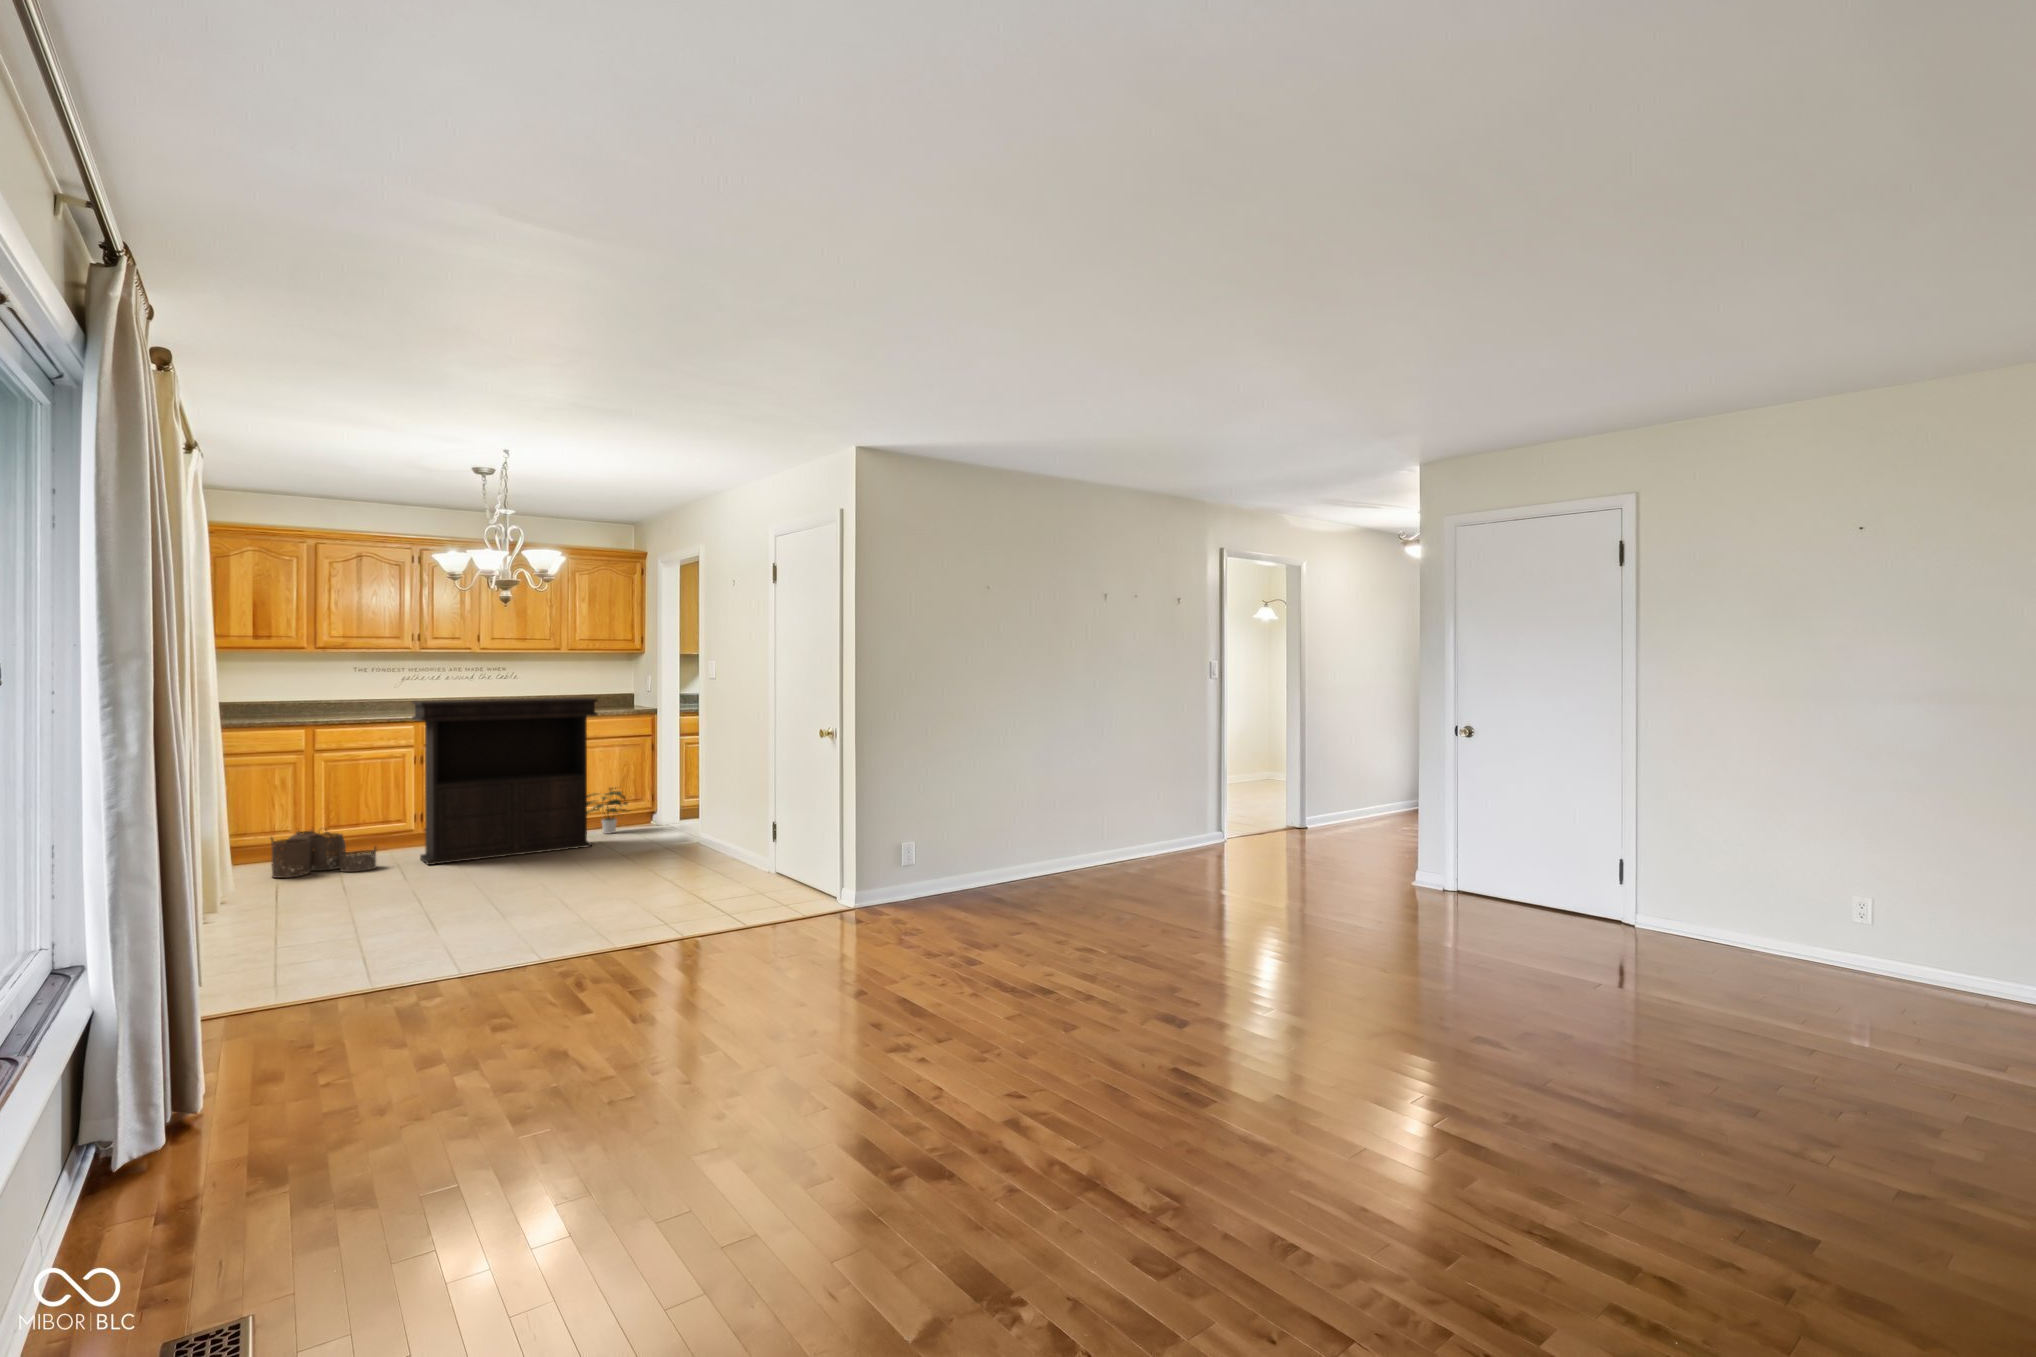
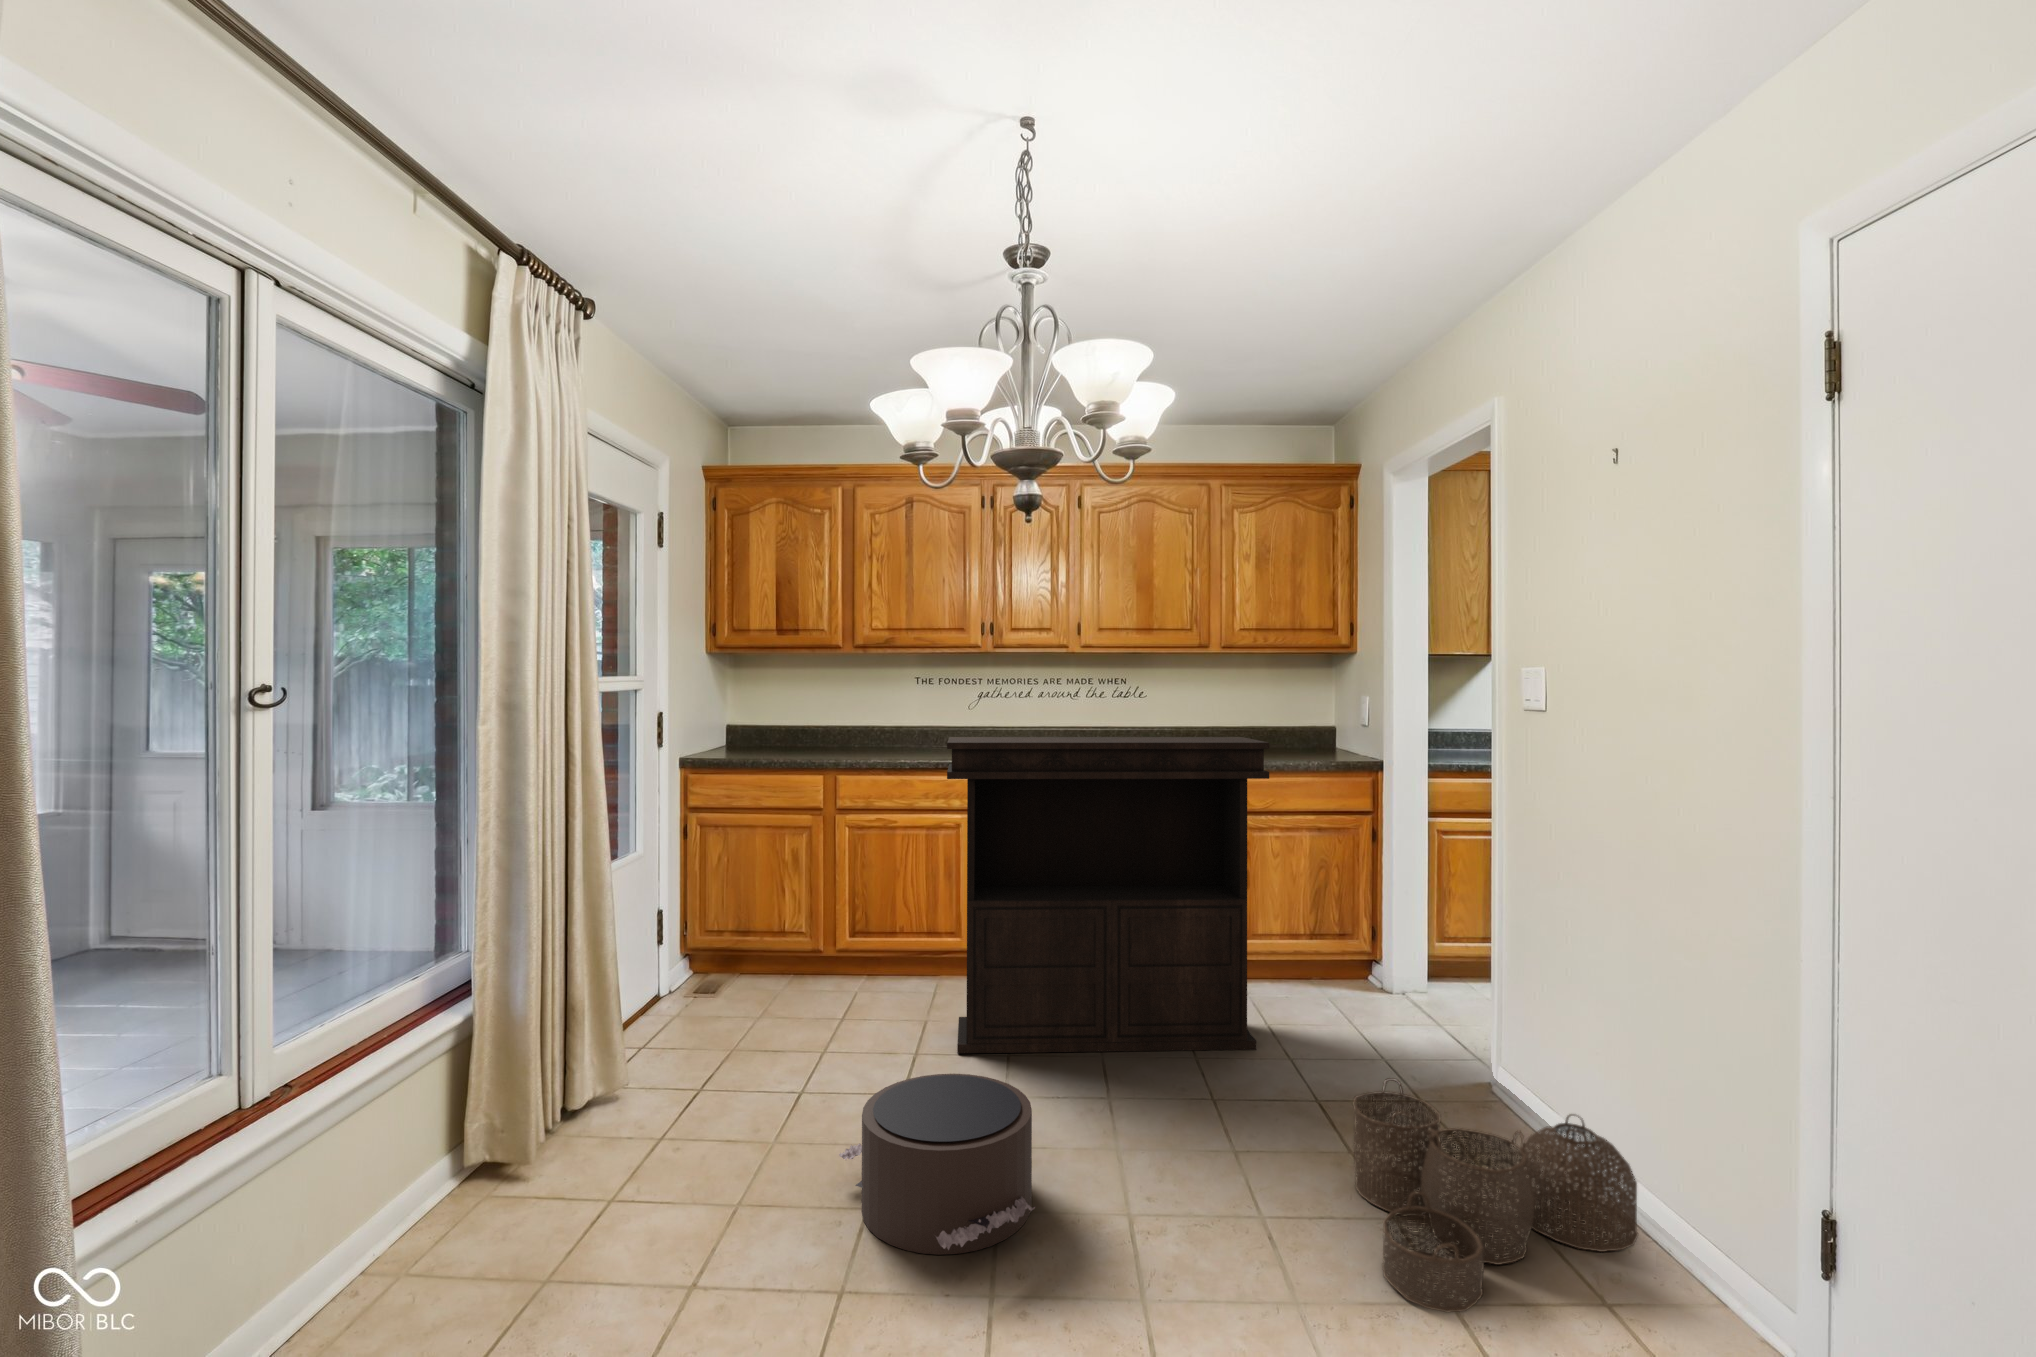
potted plant: present [587,787,628,834] -> none [1247,909,1336,1002]
woven basket: present [271,830,376,878] -> present [1353,1078,1638,1312]
pouf: none [399,844,504,898] -> present [839,1074,1035,1255]

